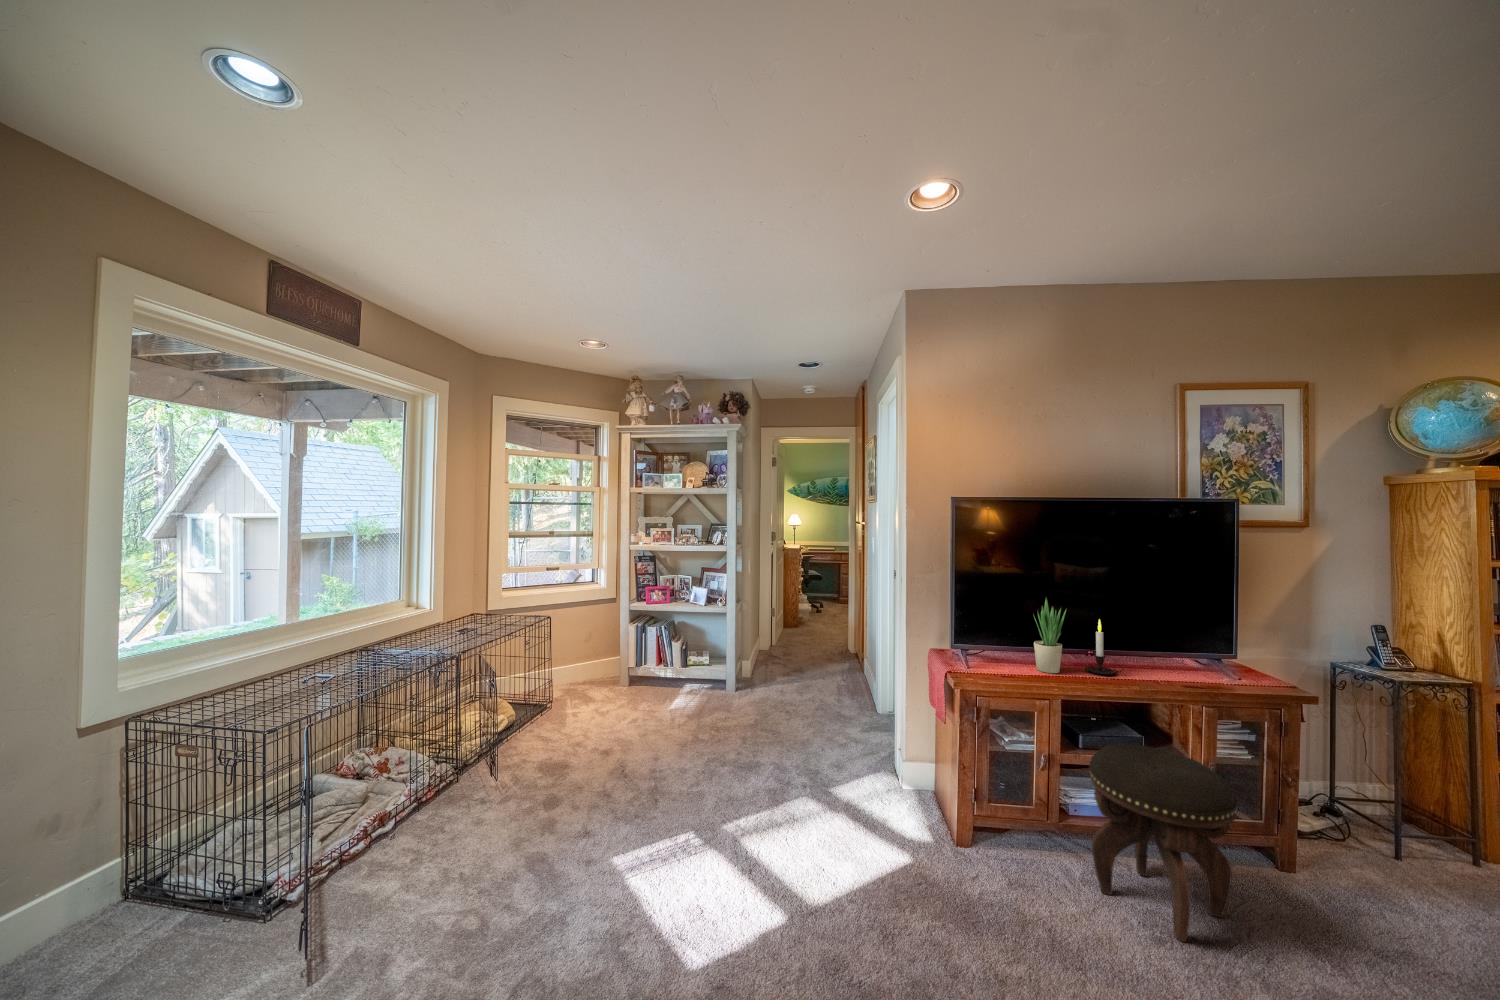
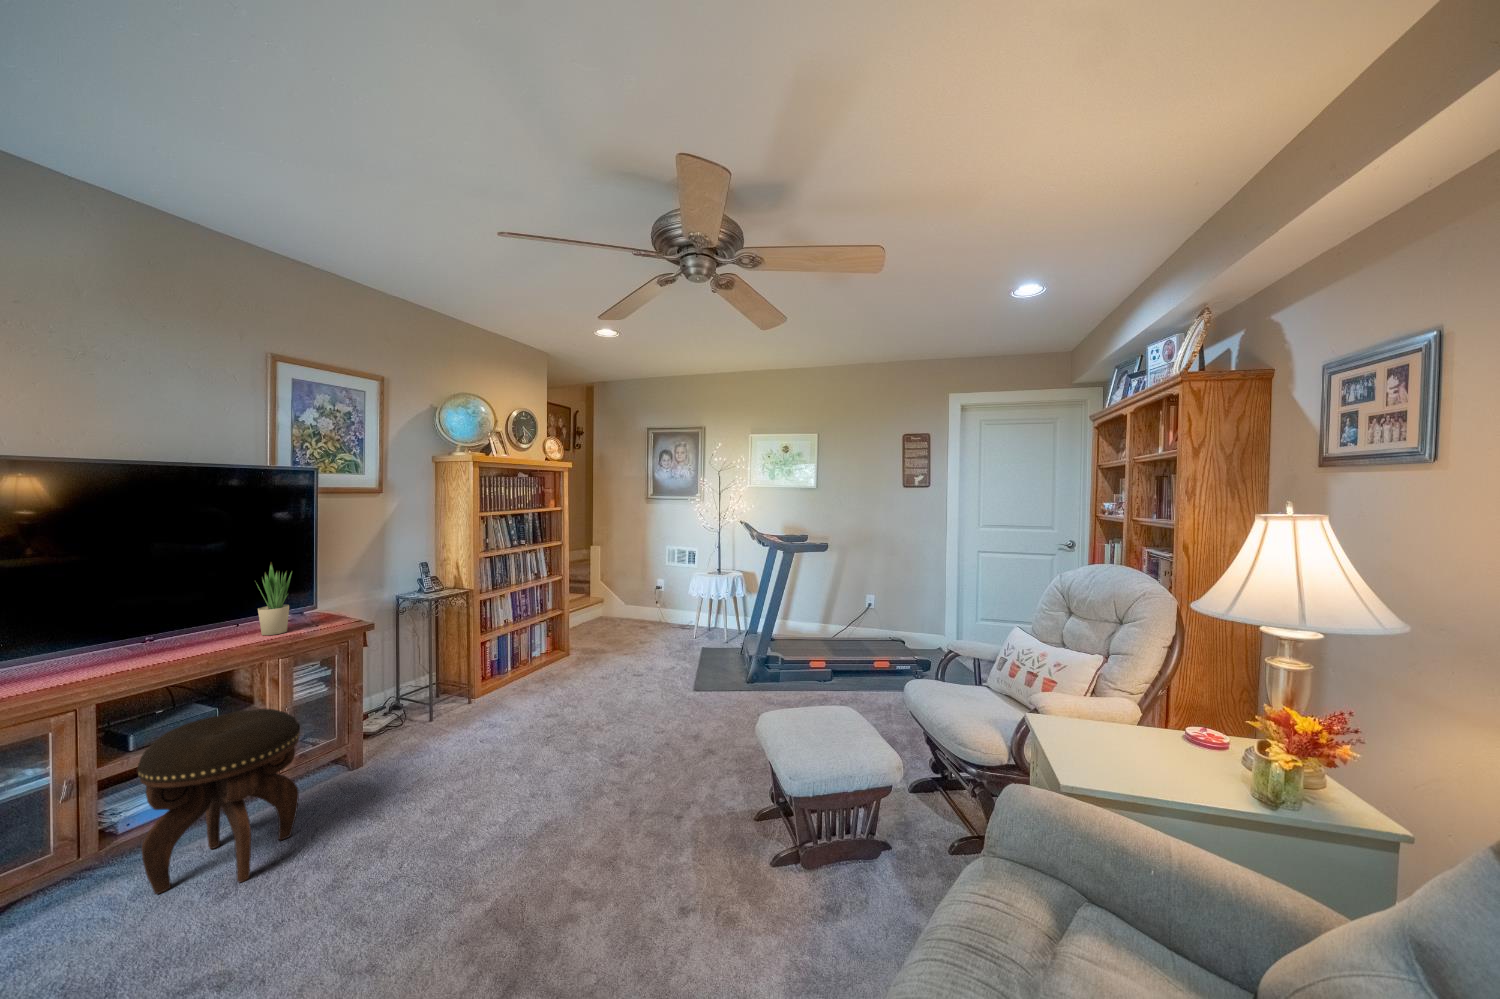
potted plant: present [1034,597,1066,673] -> present [256,562,292,635]
candle: present [1085,619,1123,675] -> none [141,598,193,660]

